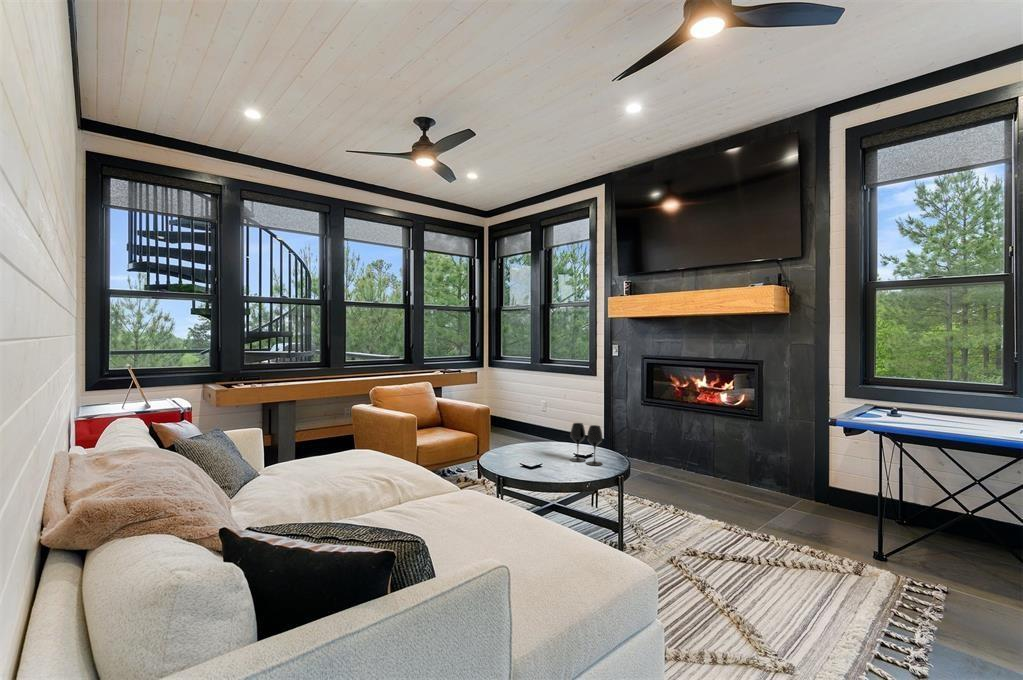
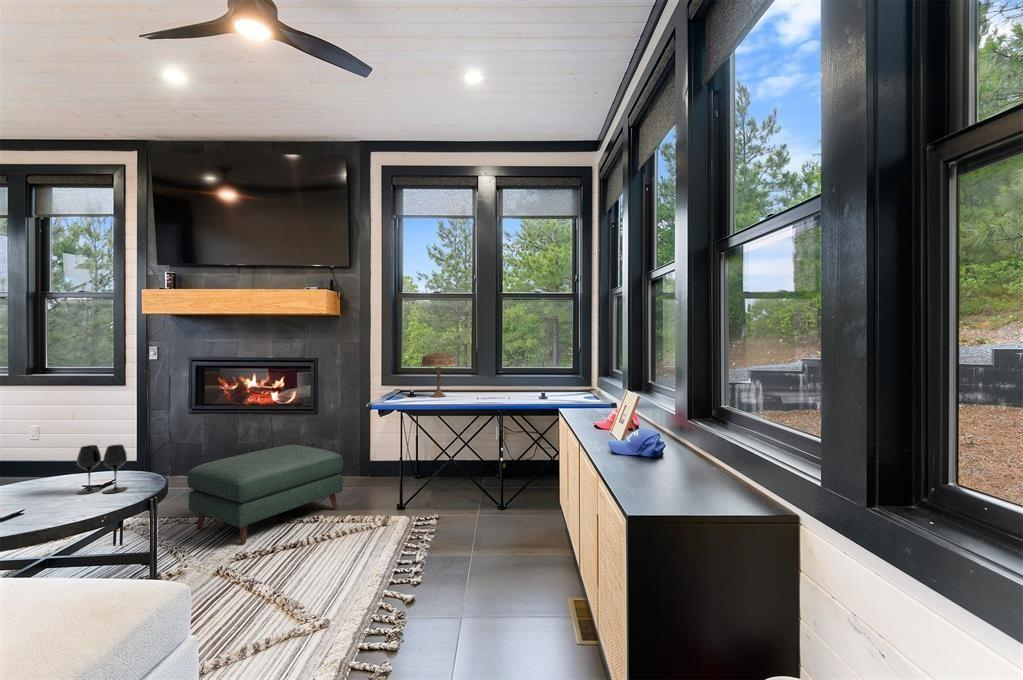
table lamp: none [909,355,973,422] -> present [421,349,456,397]
ottoman: none [643,451,797,542] -> present [187,445,343,545]

